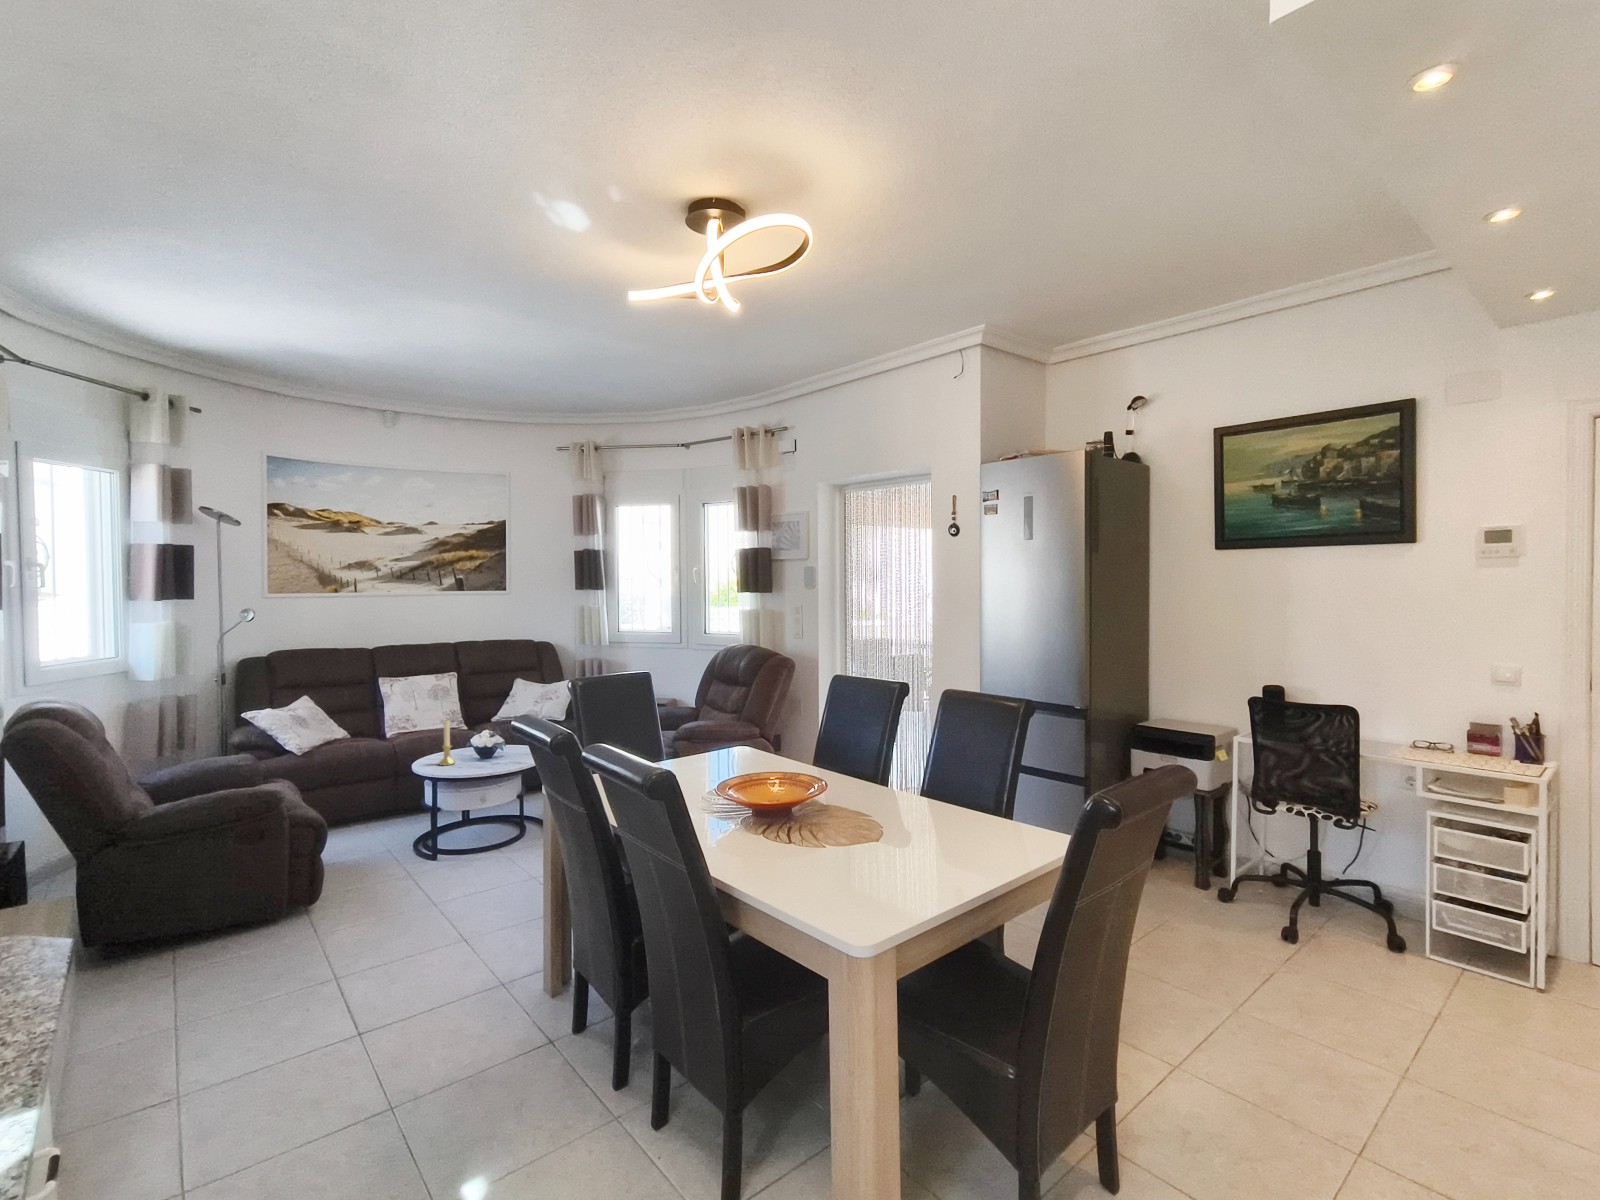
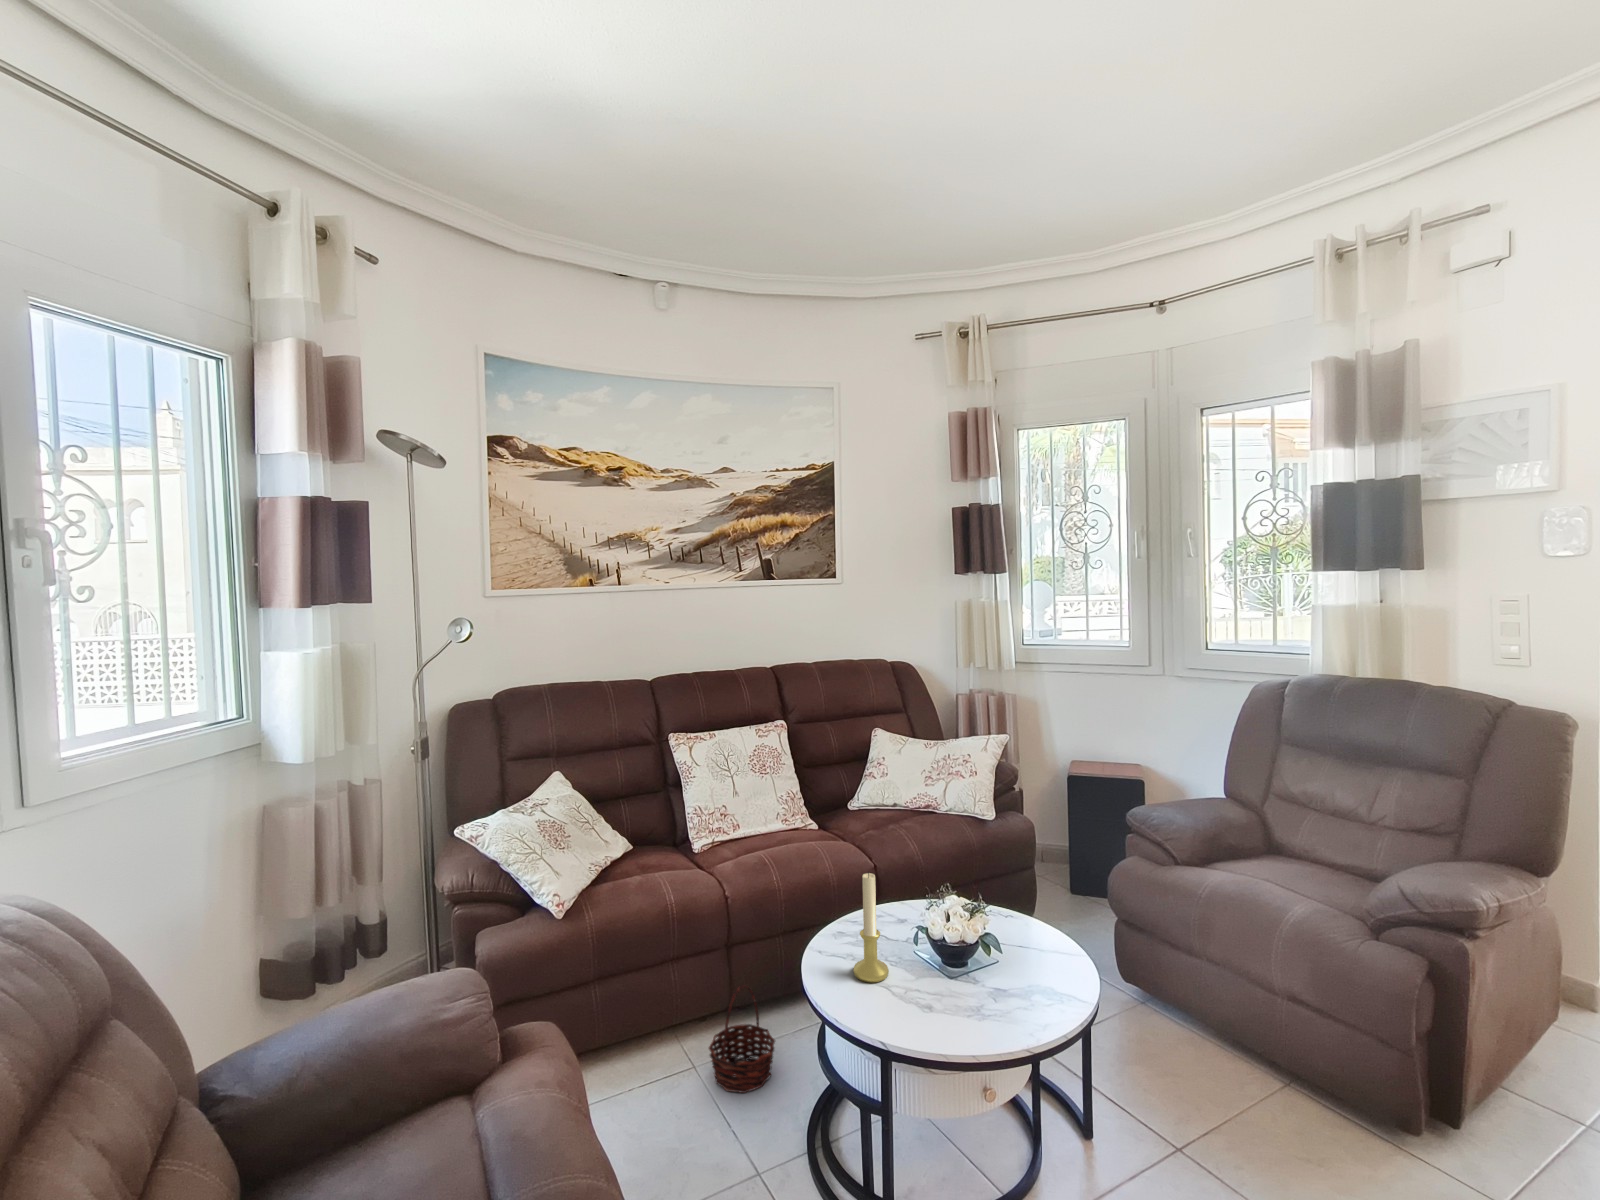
basket: none [378,786,414,833] -> present [709,985,775,1093]

